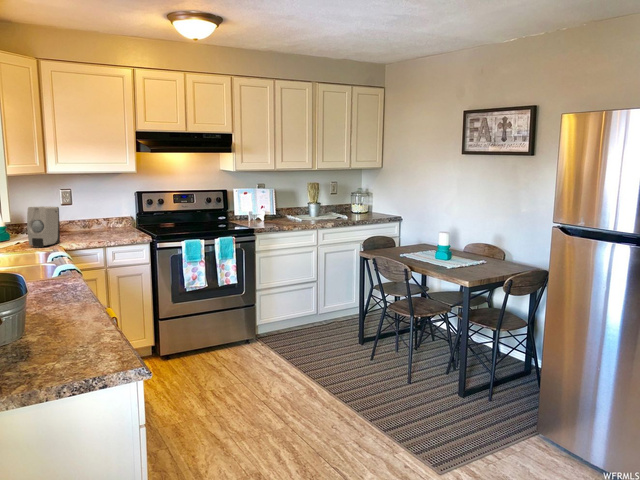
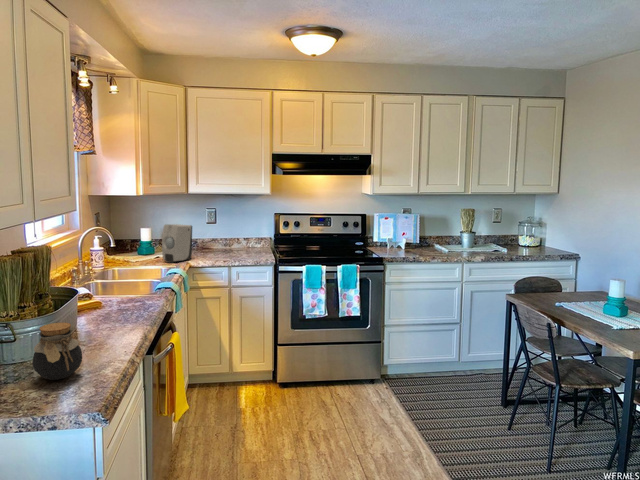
jar: none [49,297,95,350] -> present [32,322,82,380]

